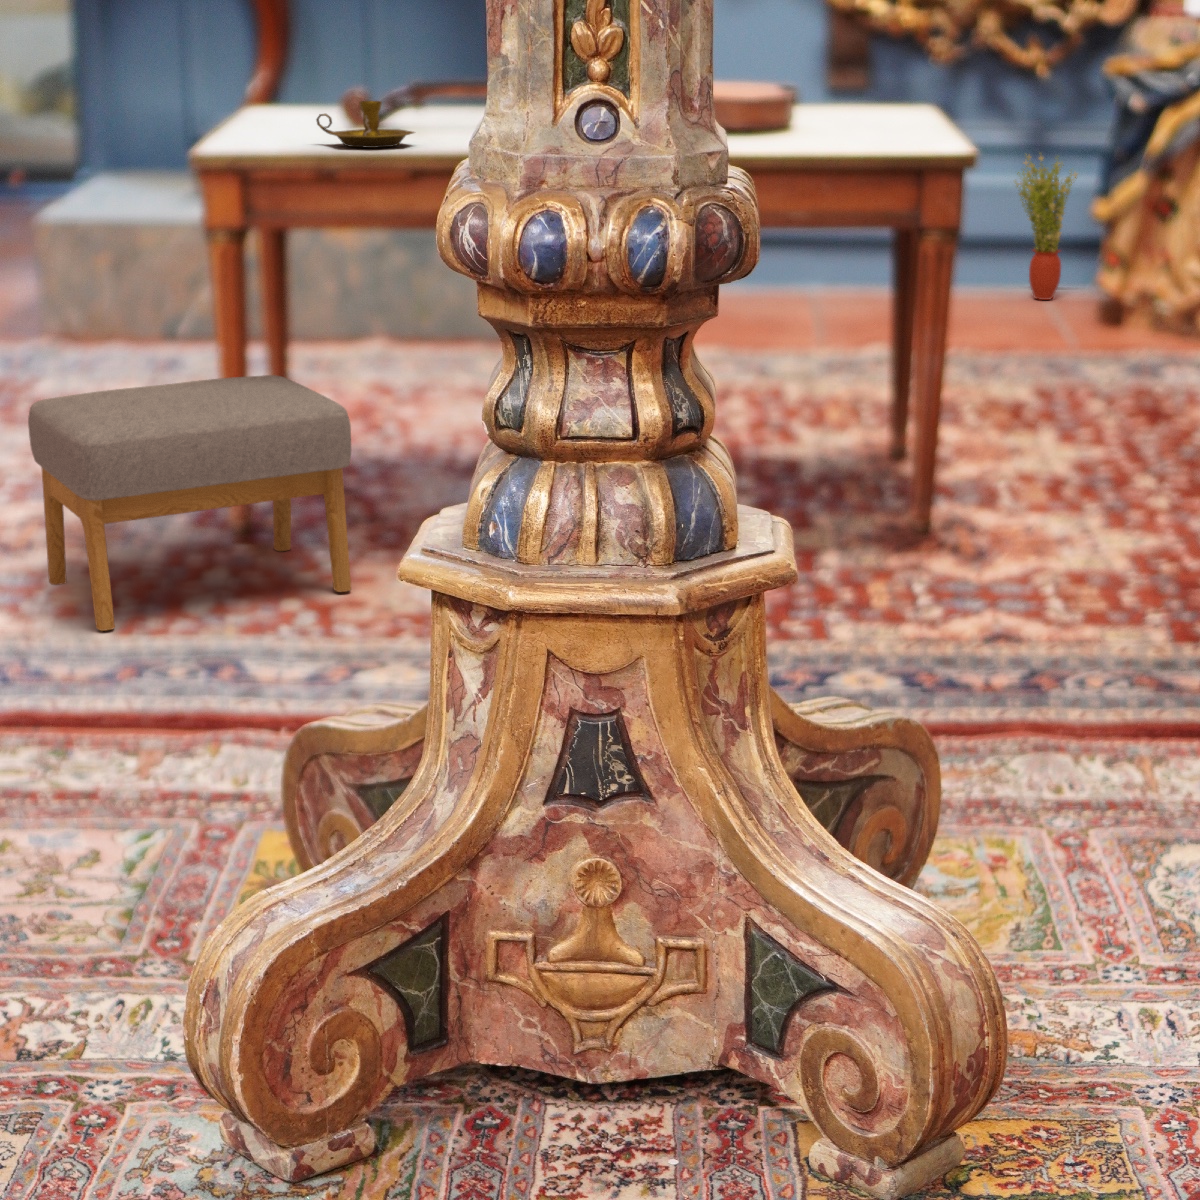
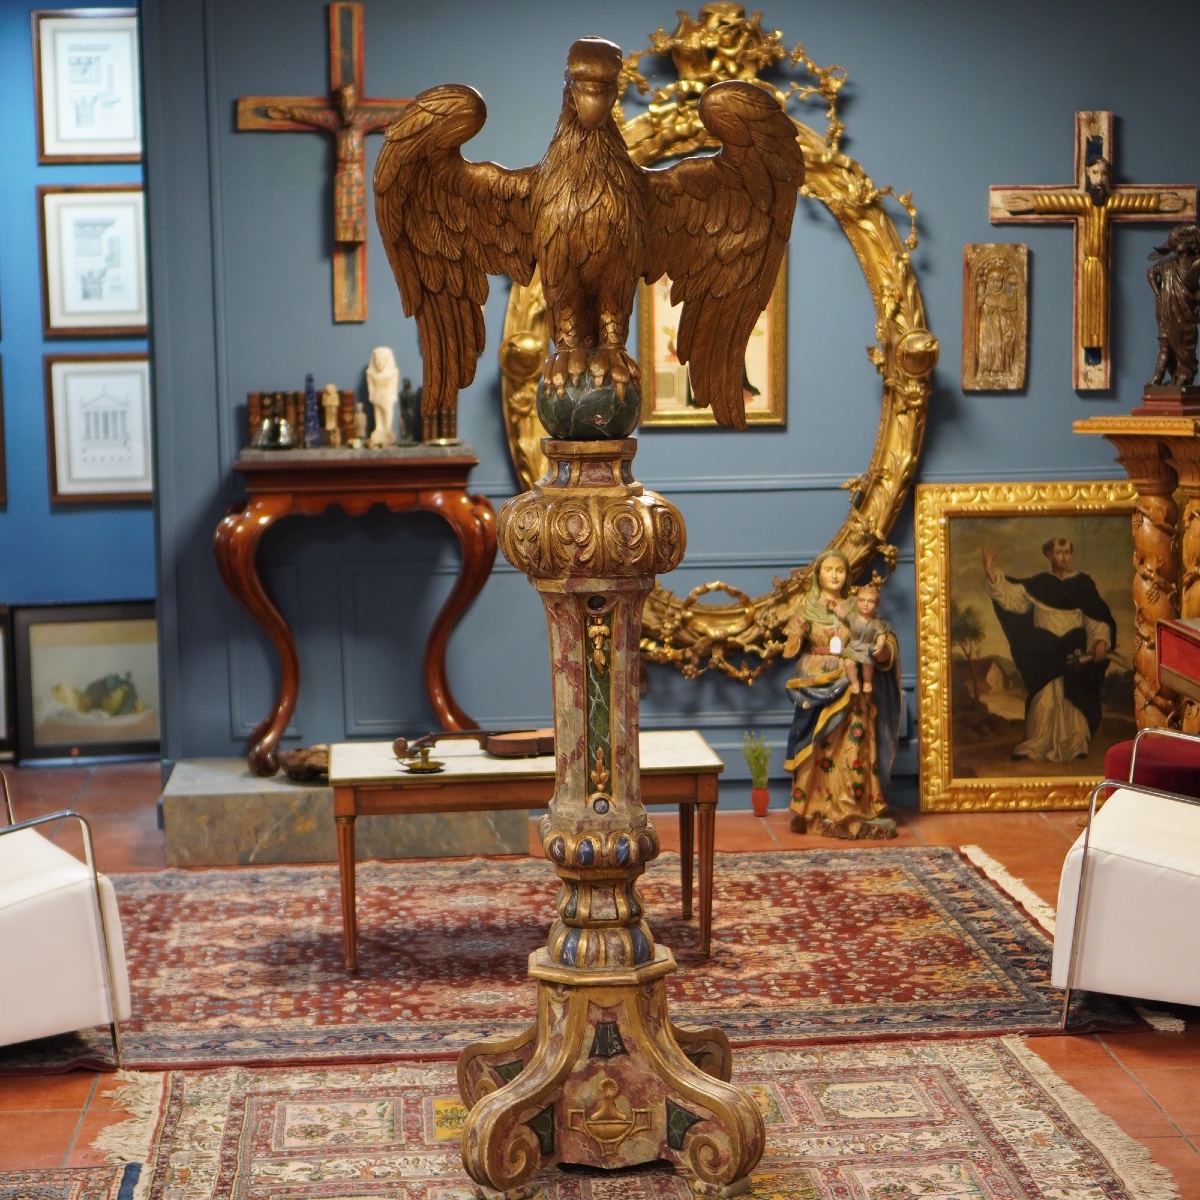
footstool: present [28,375,351,631] -> none [258,888,424,1023]

